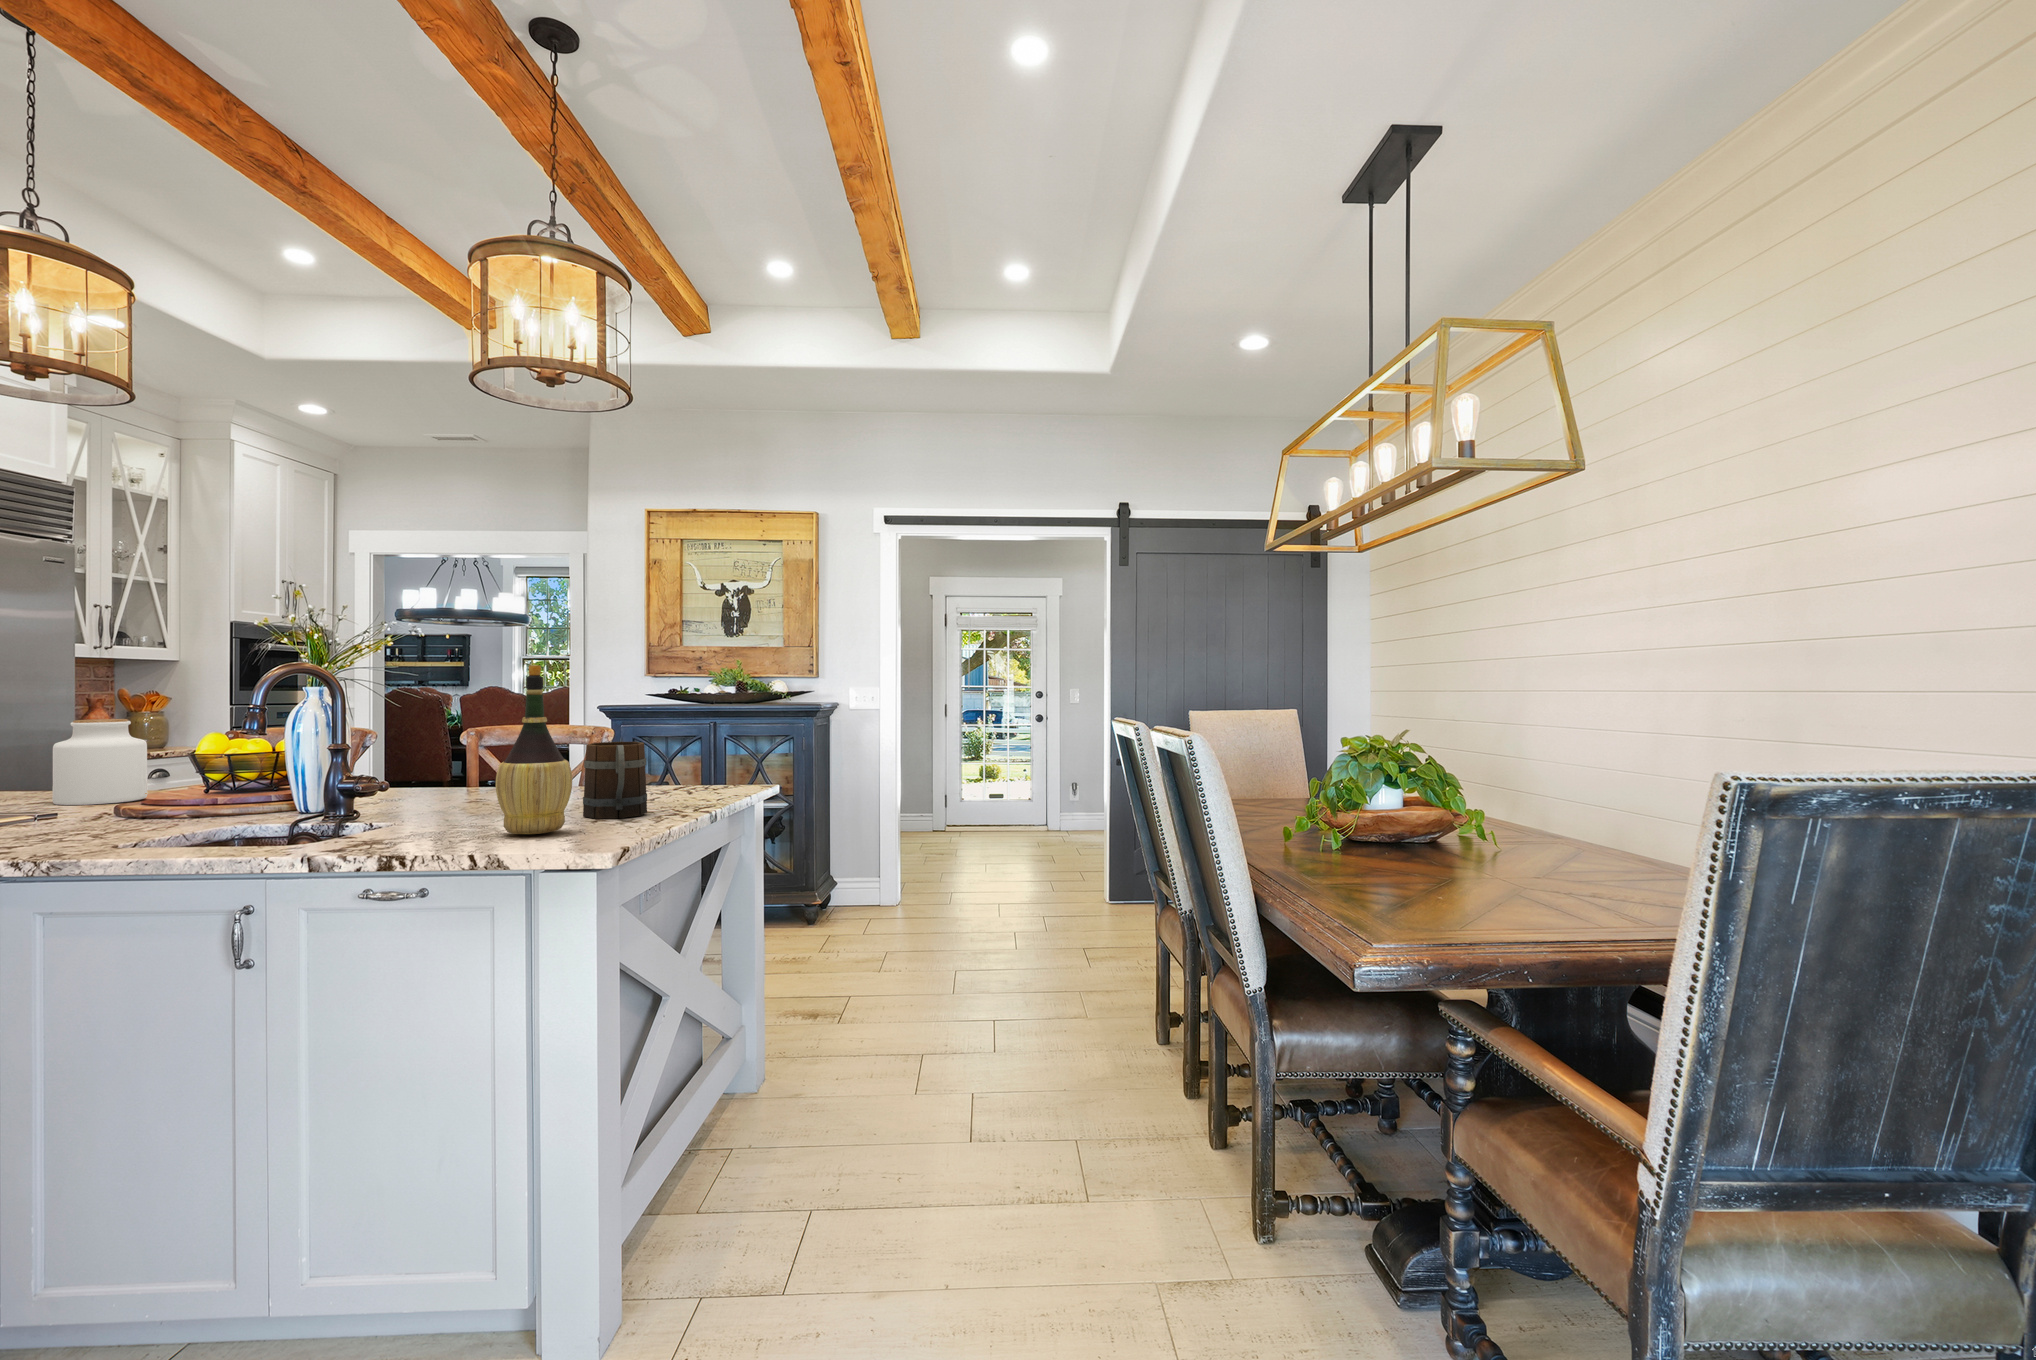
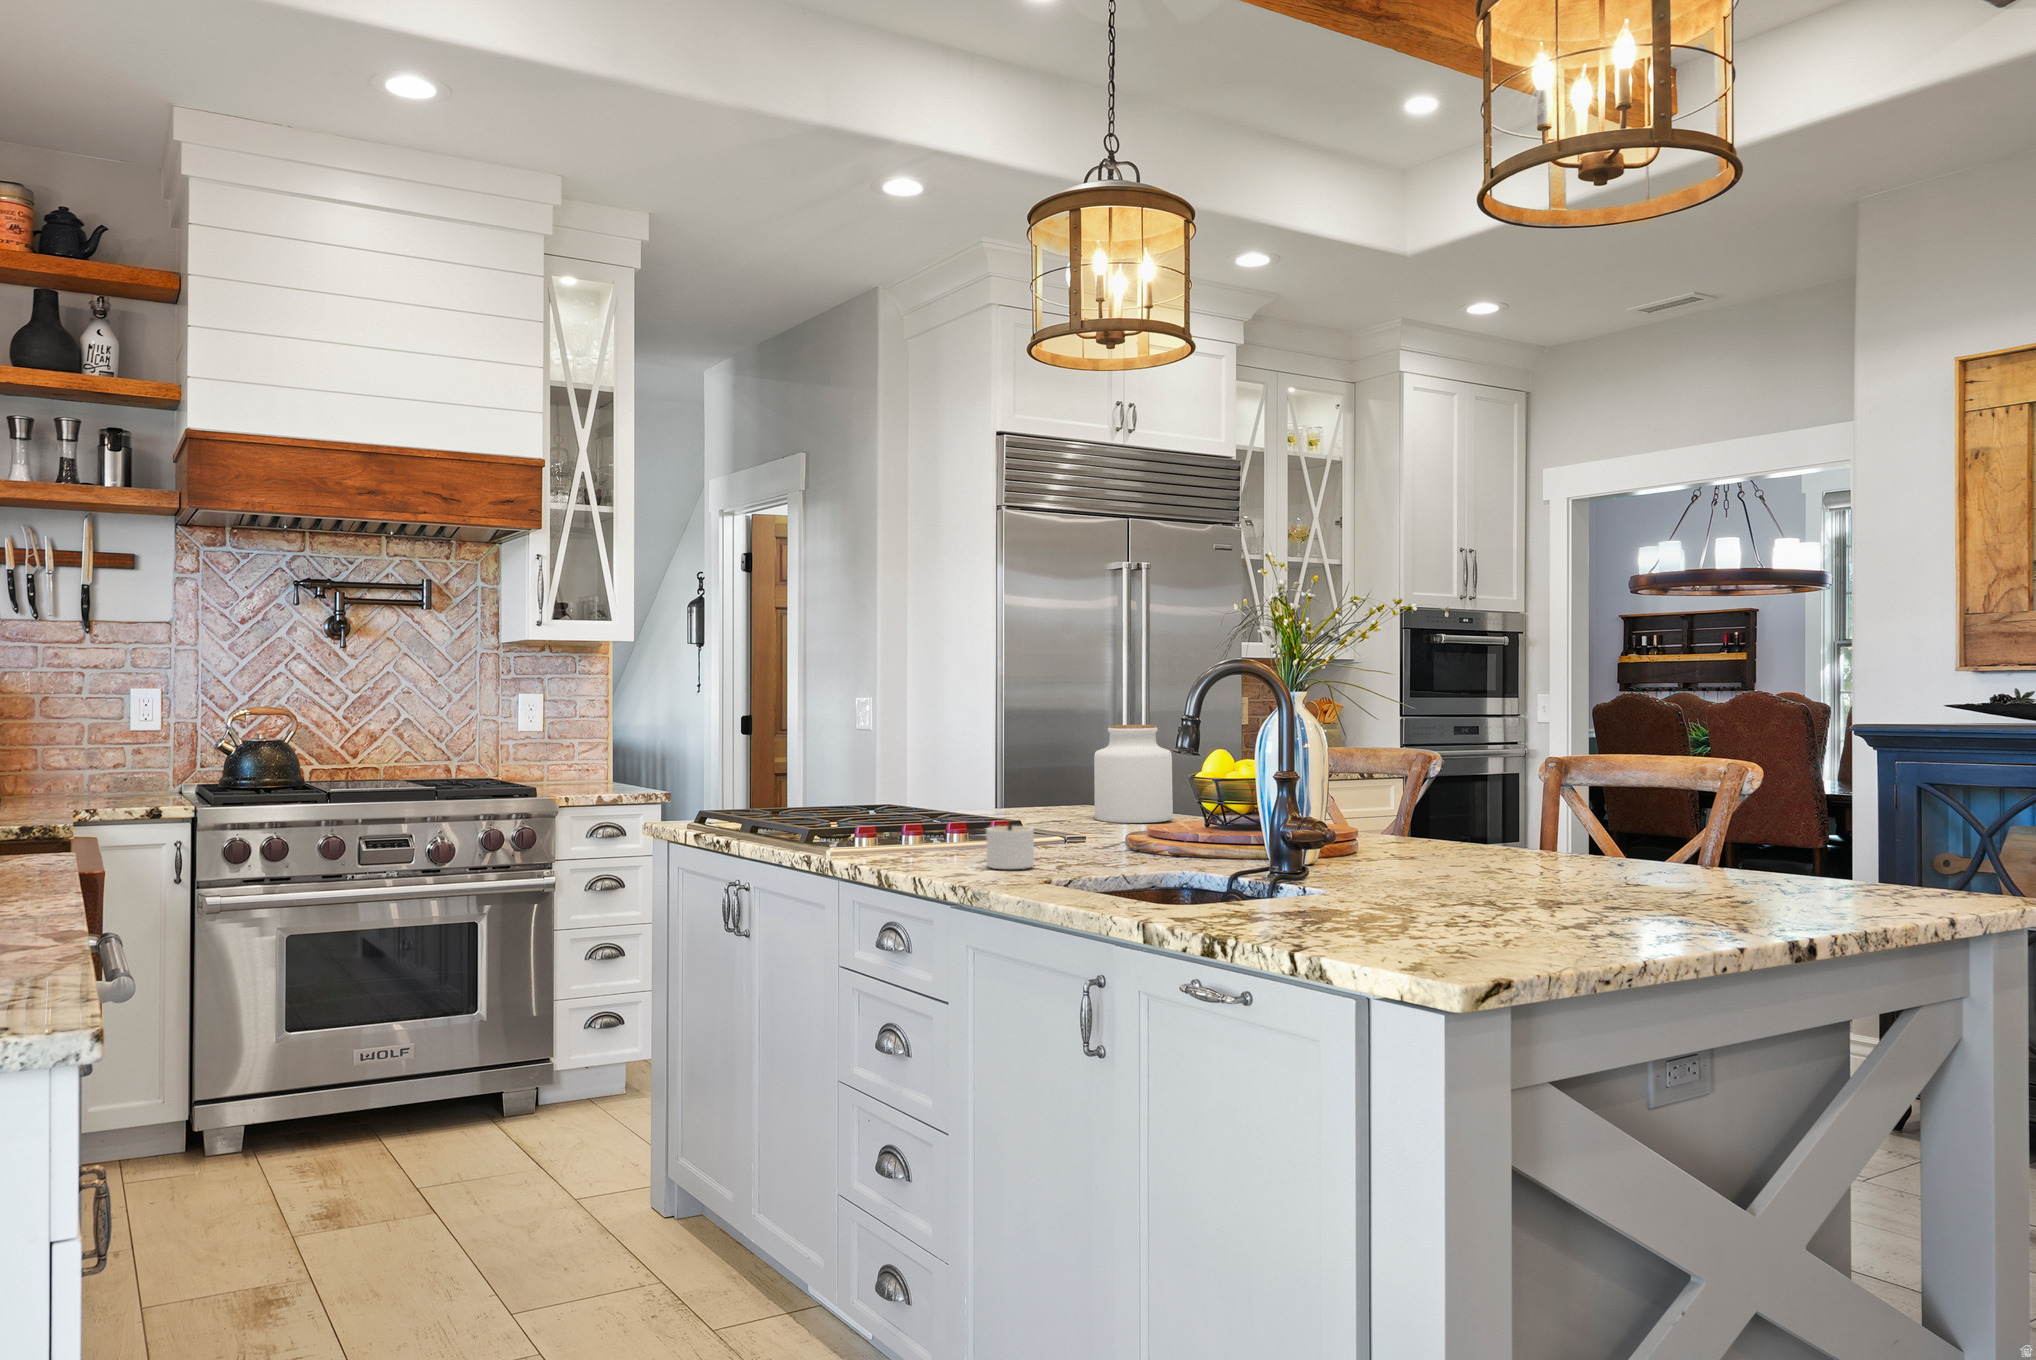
wine bottle: present [496,665,572,834] -> none [1380,651,1497,935]
mug: present [583,742,647,819] -> none [1570,788,1685,929]
candle: none [53,805,139,846] -> present [986,824,1034,869]

